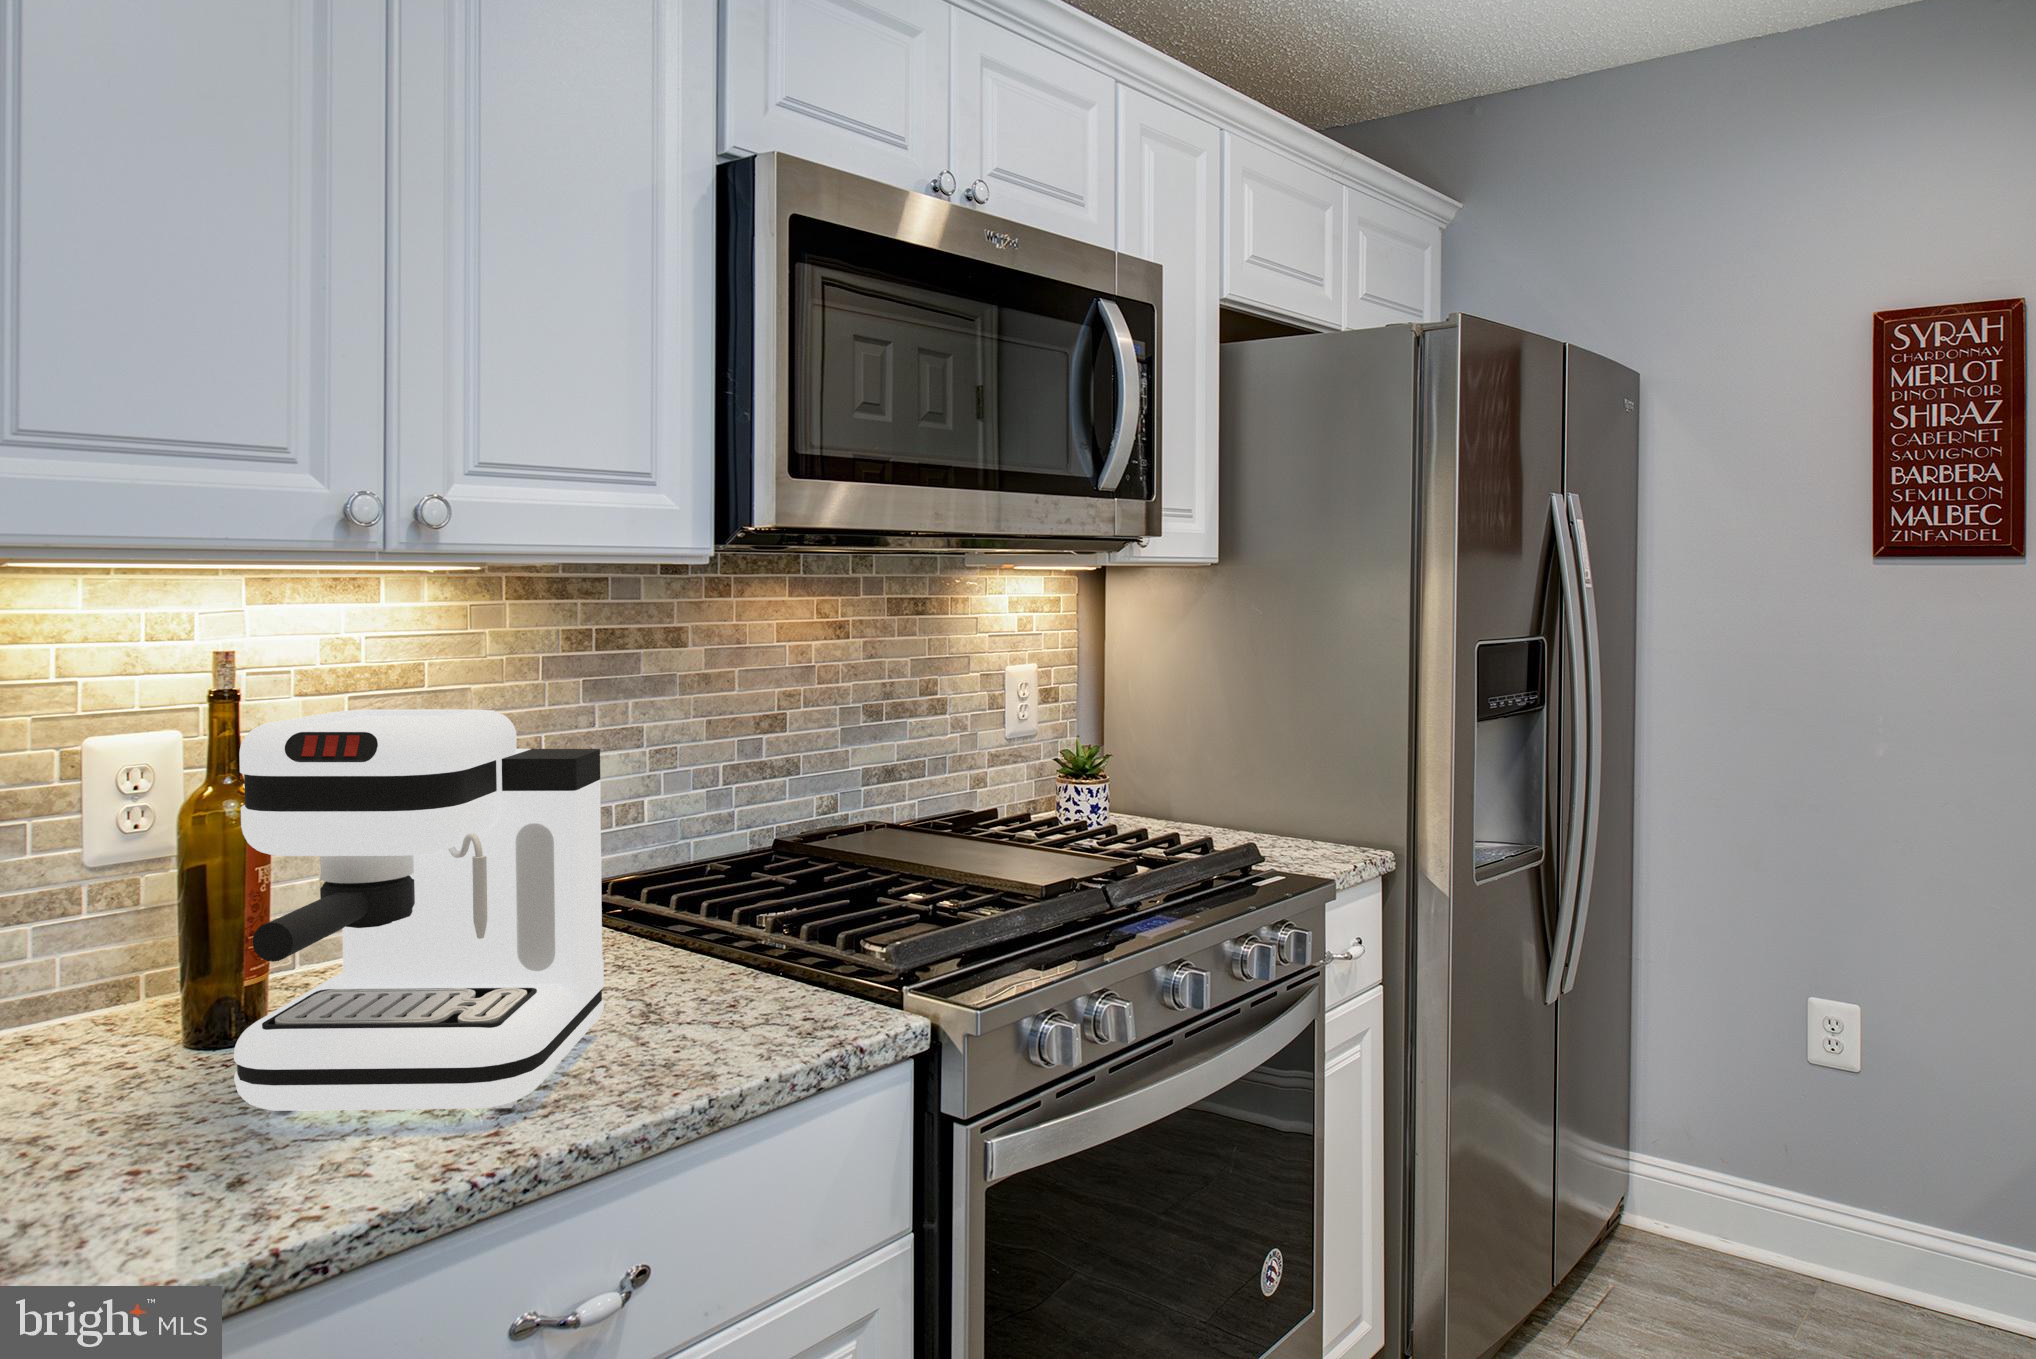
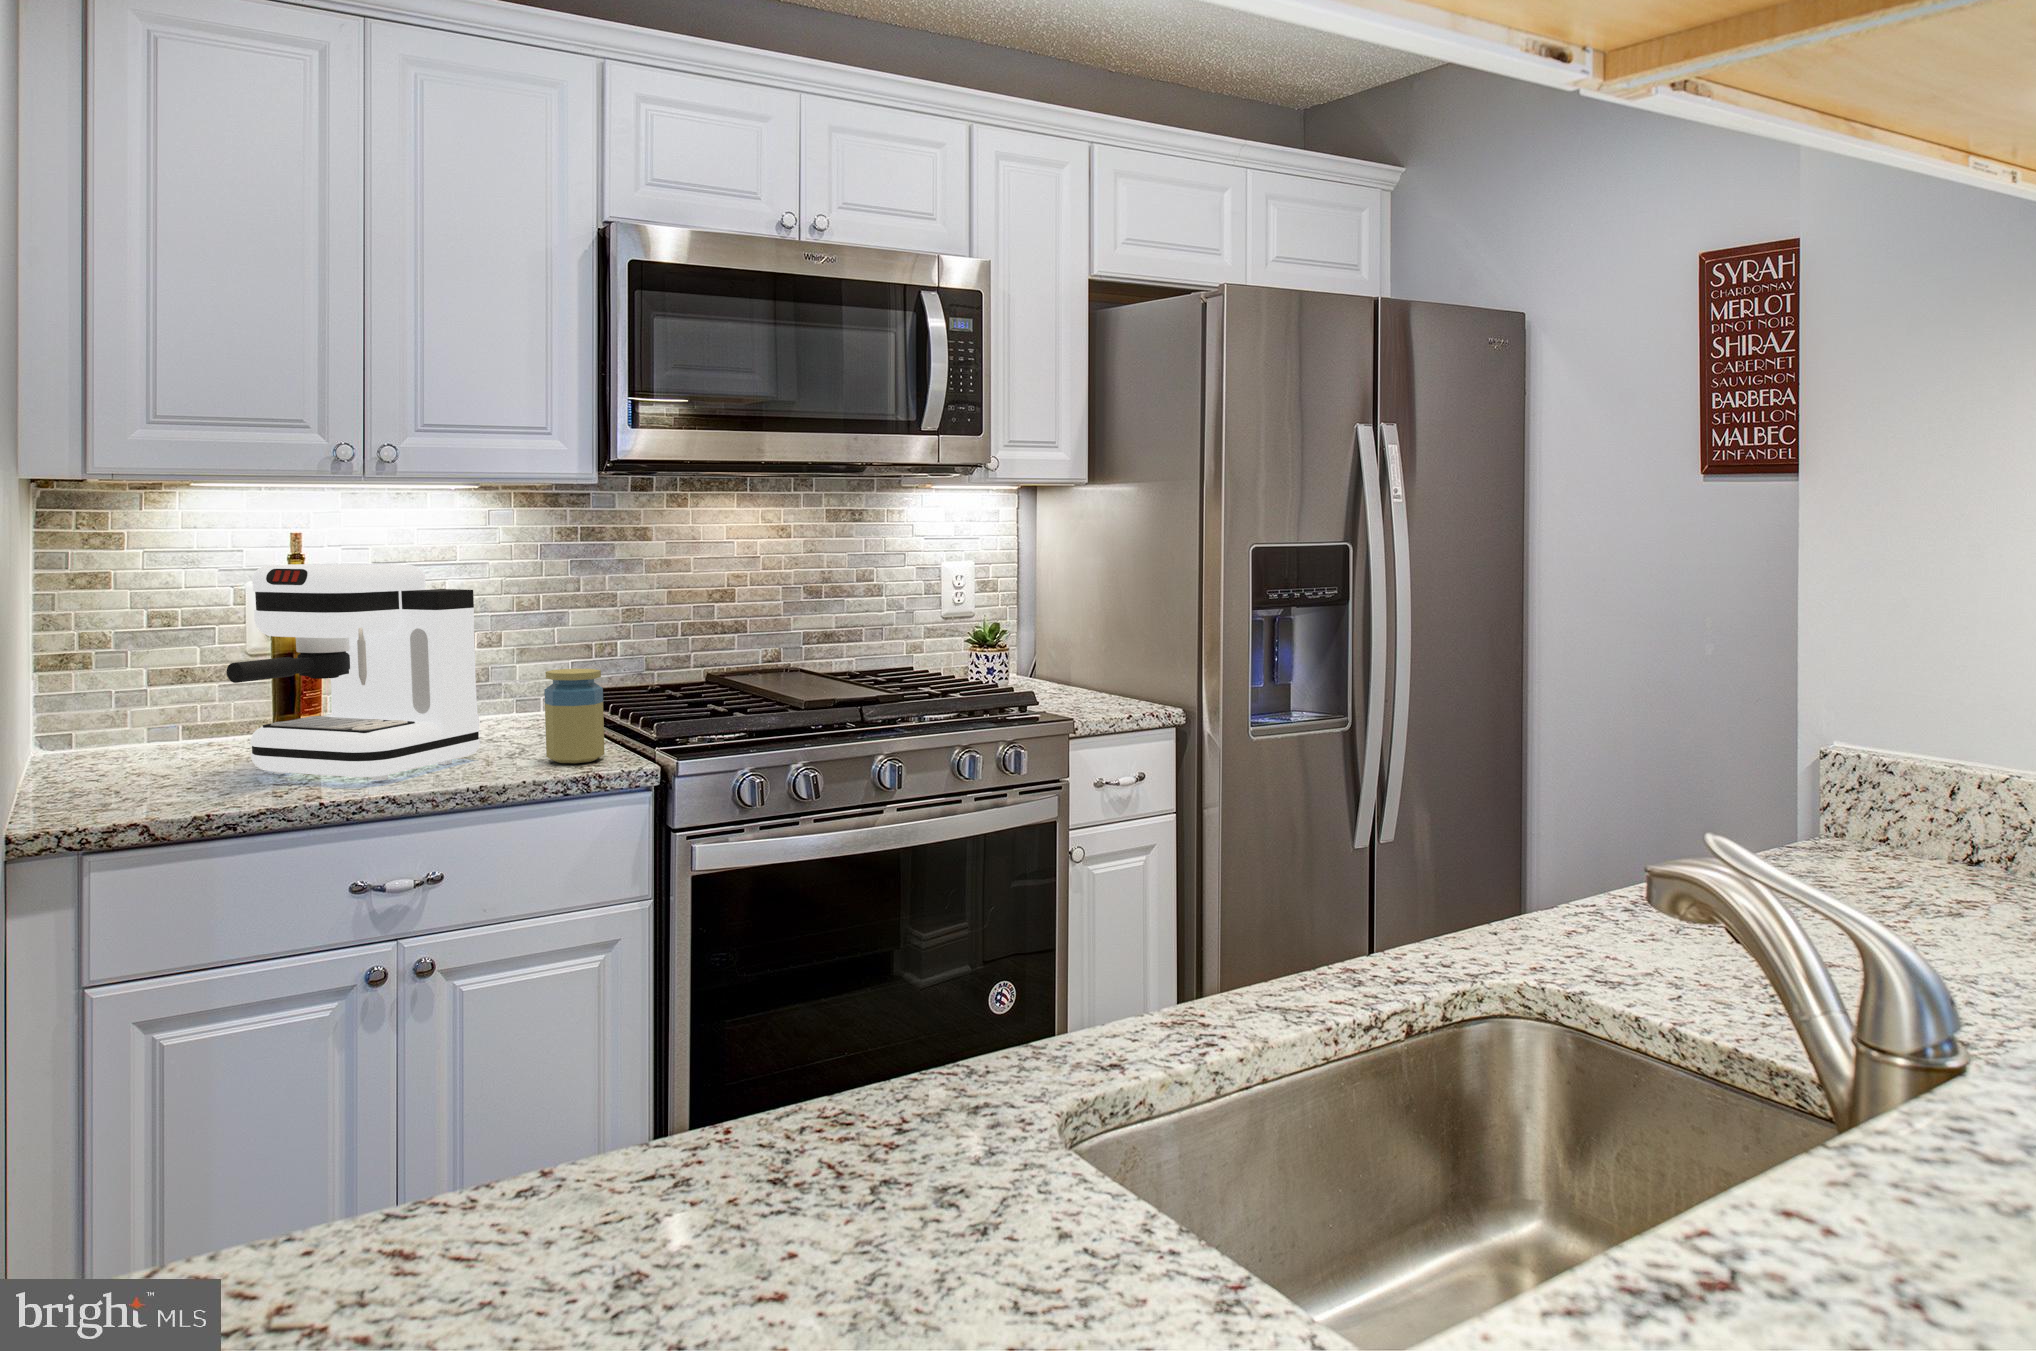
jar: none [728,868,814,1031] -> present [544,669,604,763]

